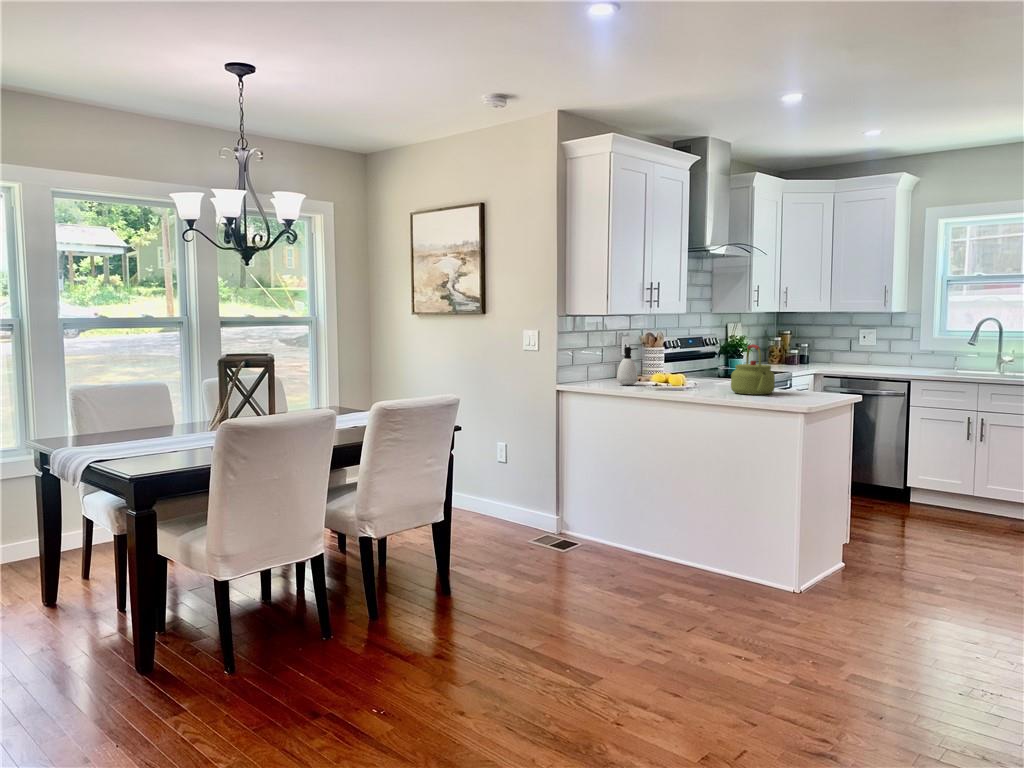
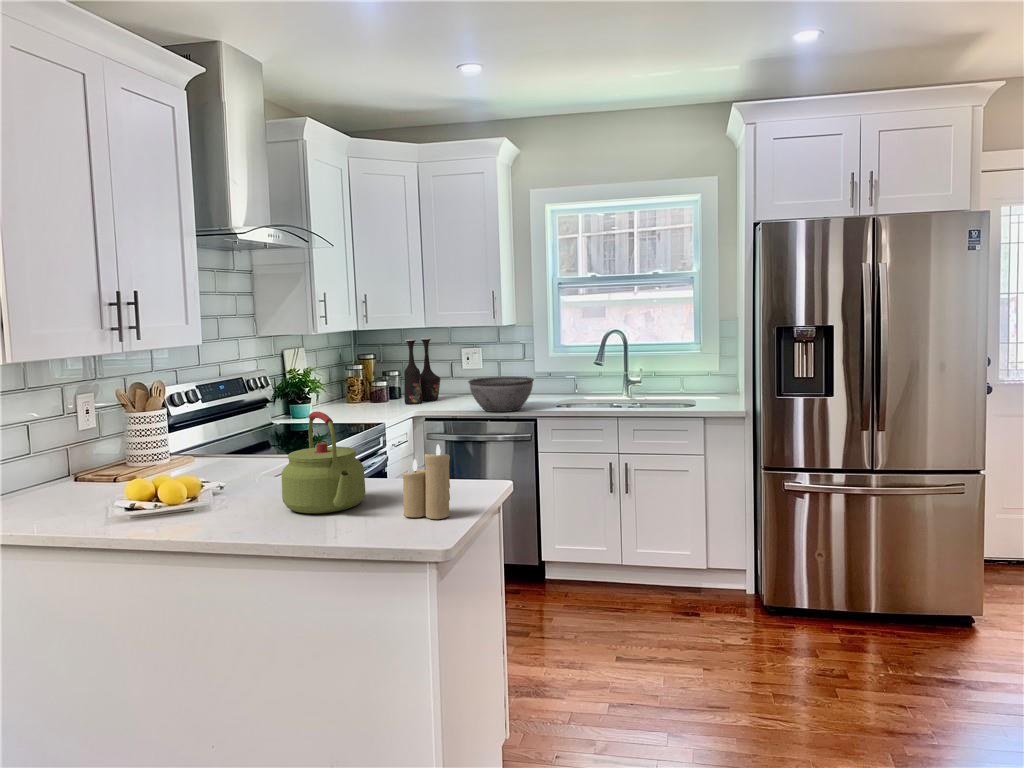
vase: none [810,320,840,366] -> present [404,338,440,404]
soap dispenser: present [617,347,638,385] -> none [48,427,96,505]
bowl: none [857,349,910,373] -> present [468,377,534,412]
candle: none [794,362,821,400] -> present [402,445,450,519]

